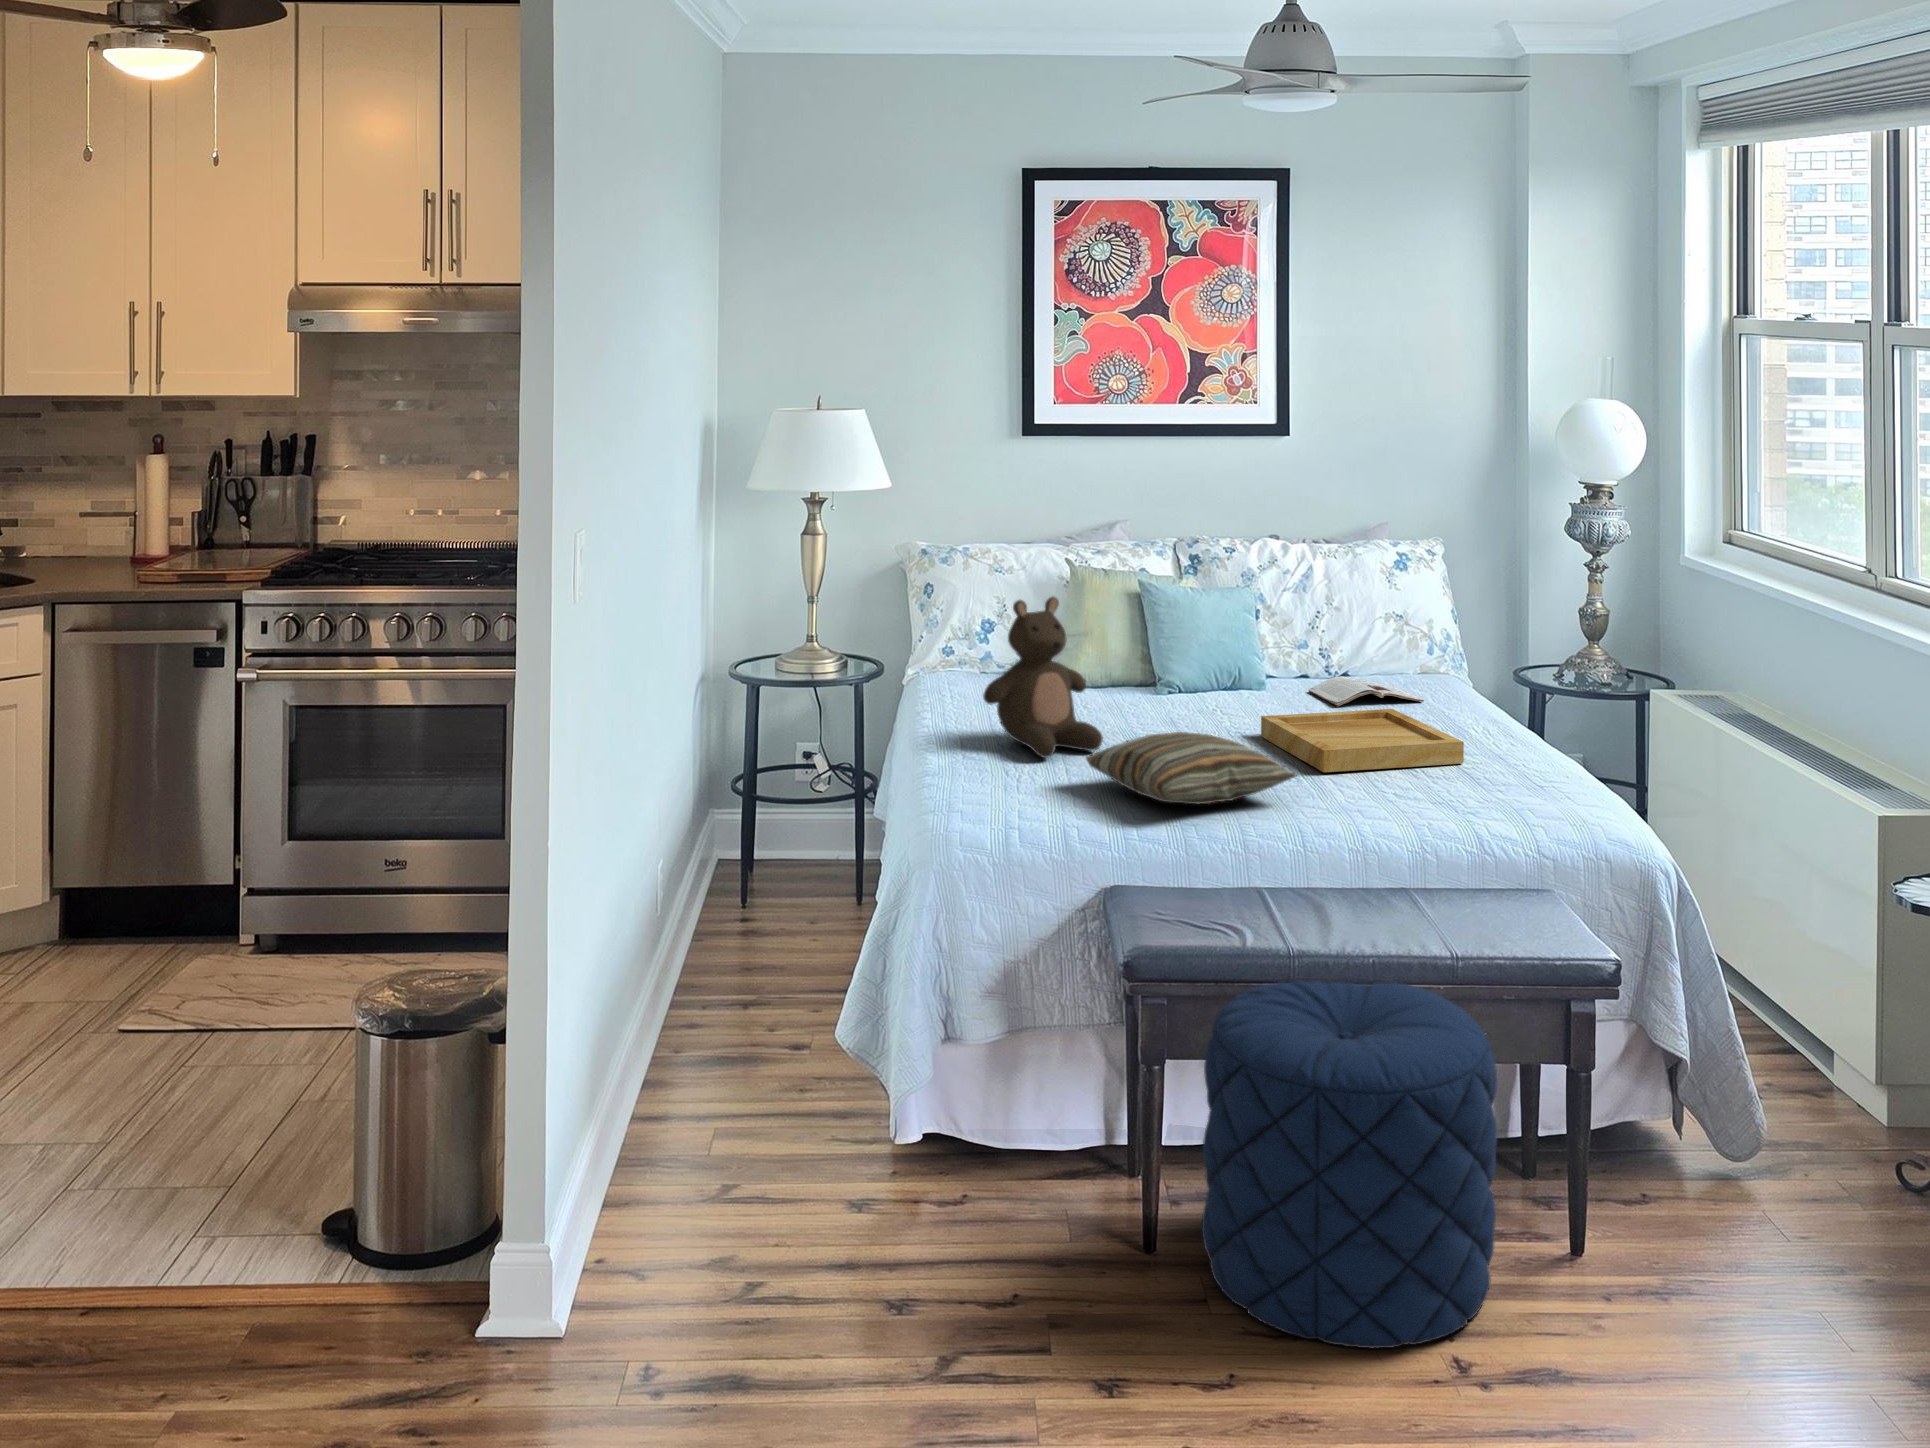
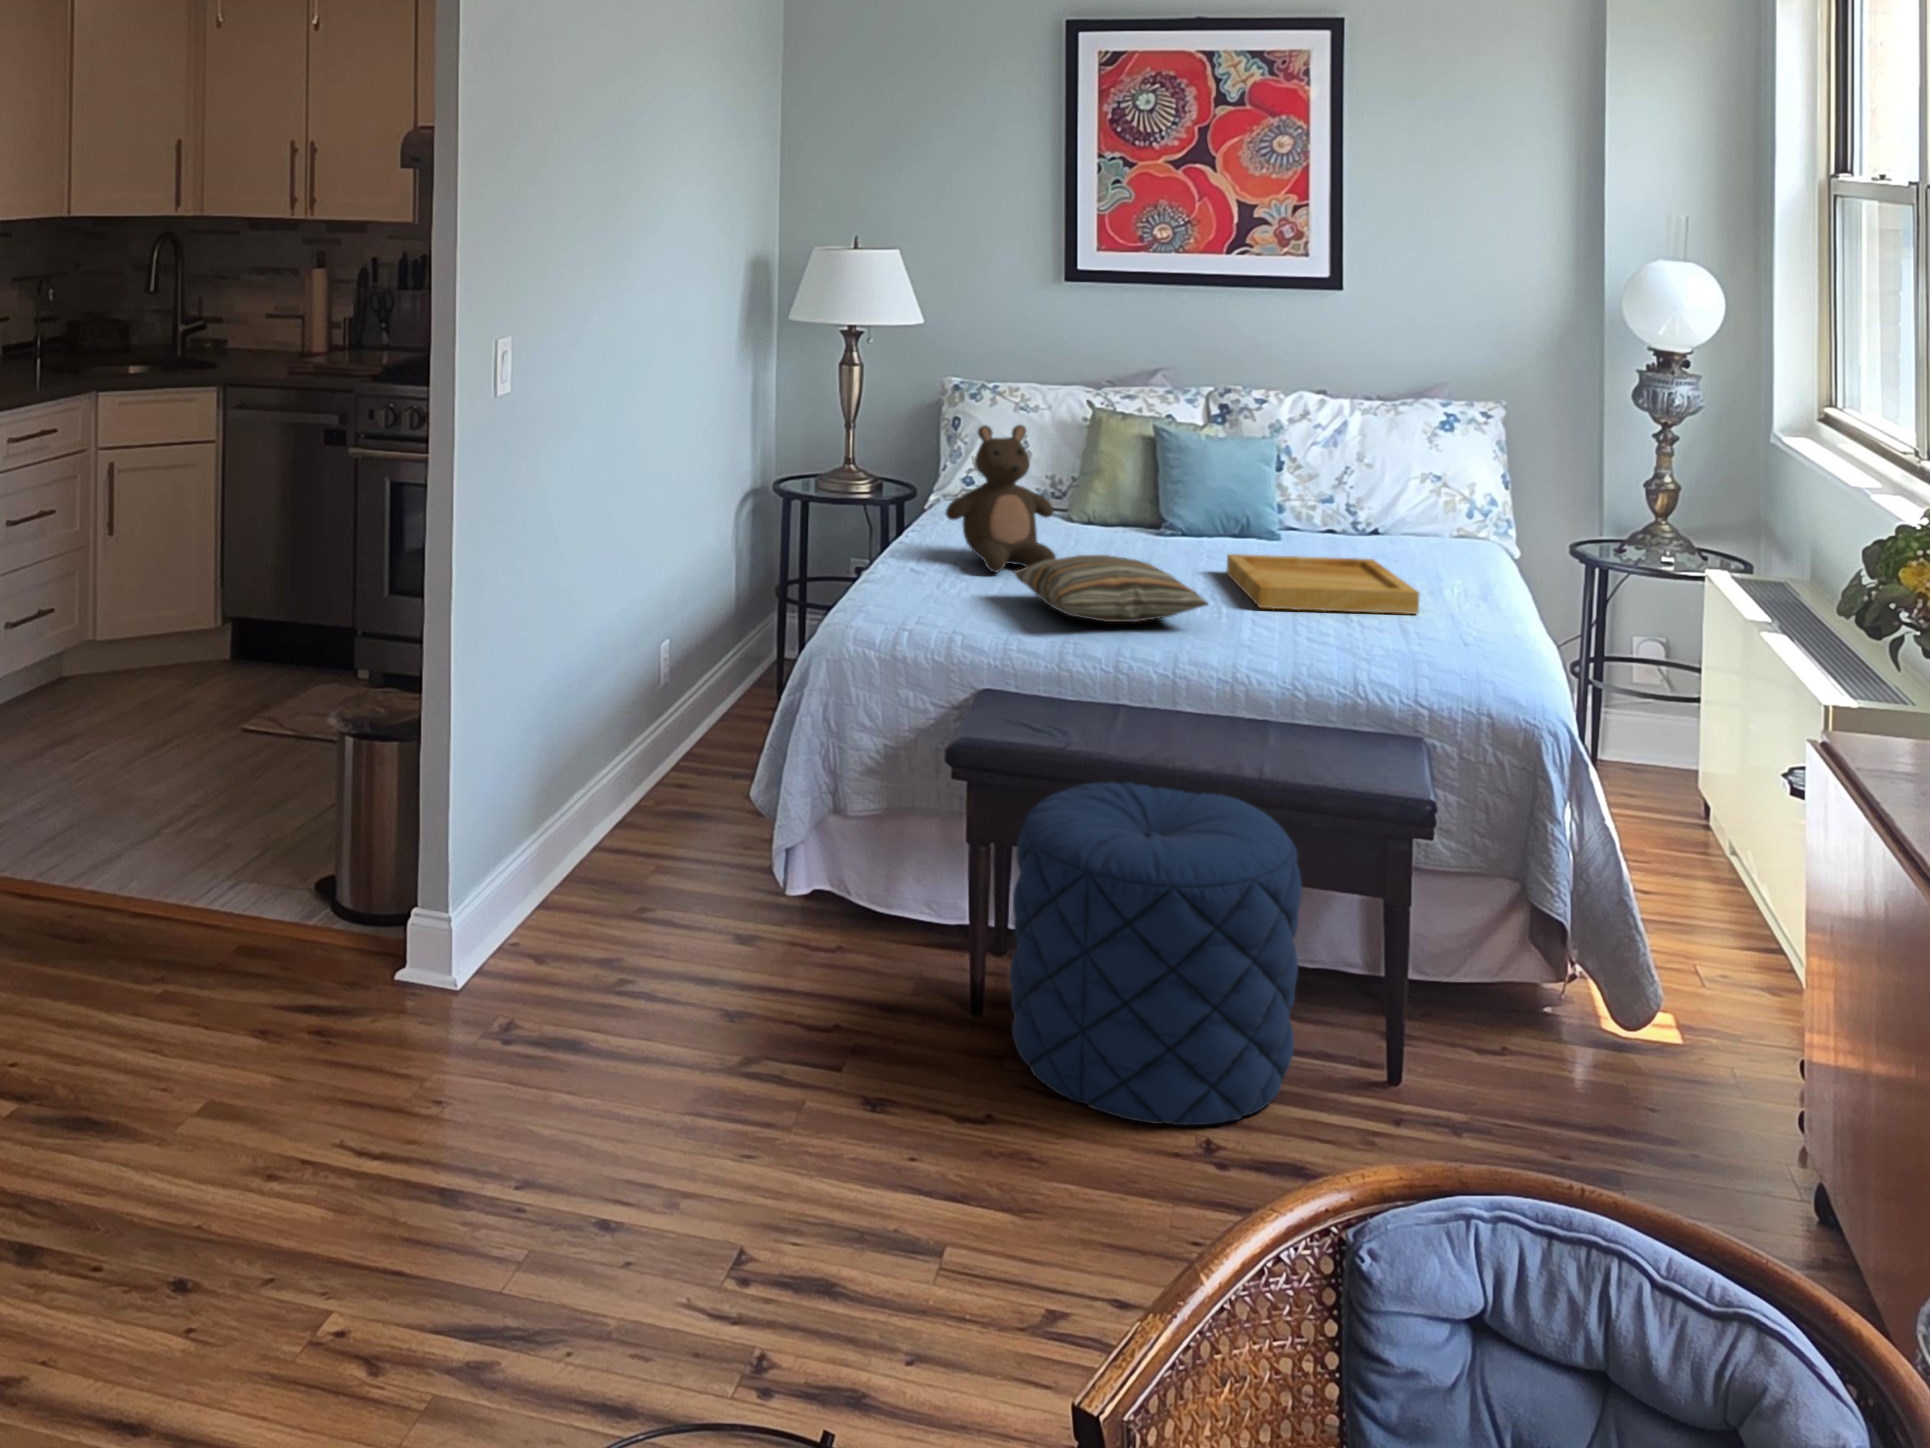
magazine: present [1309,676,1424,706] -> none [1312,528,1429,559]

